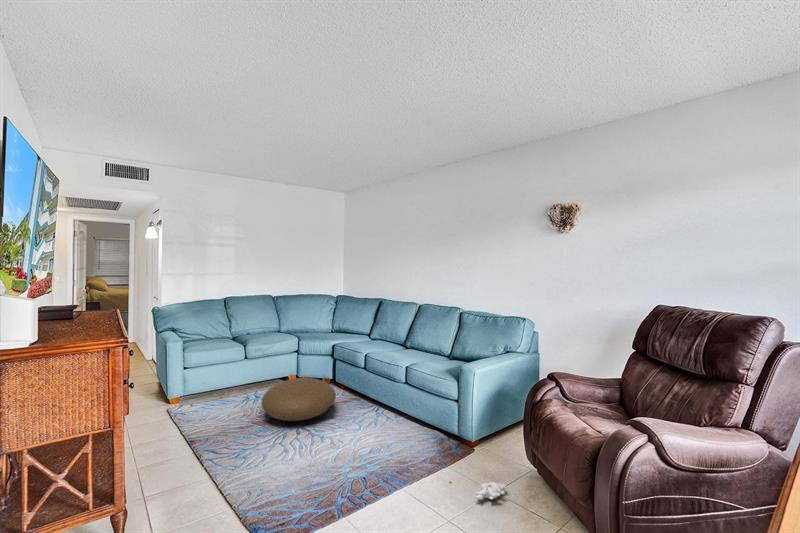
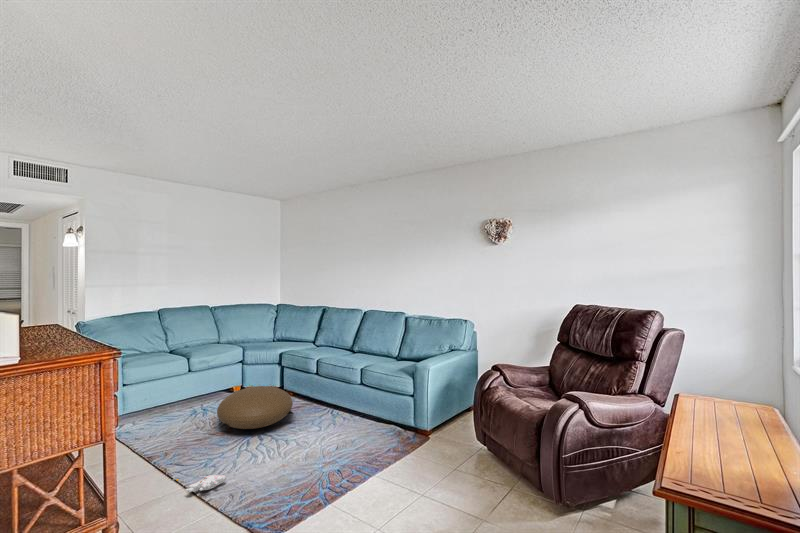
plush toy: present [449,481,507,500] -> present [176,475,226,492]

